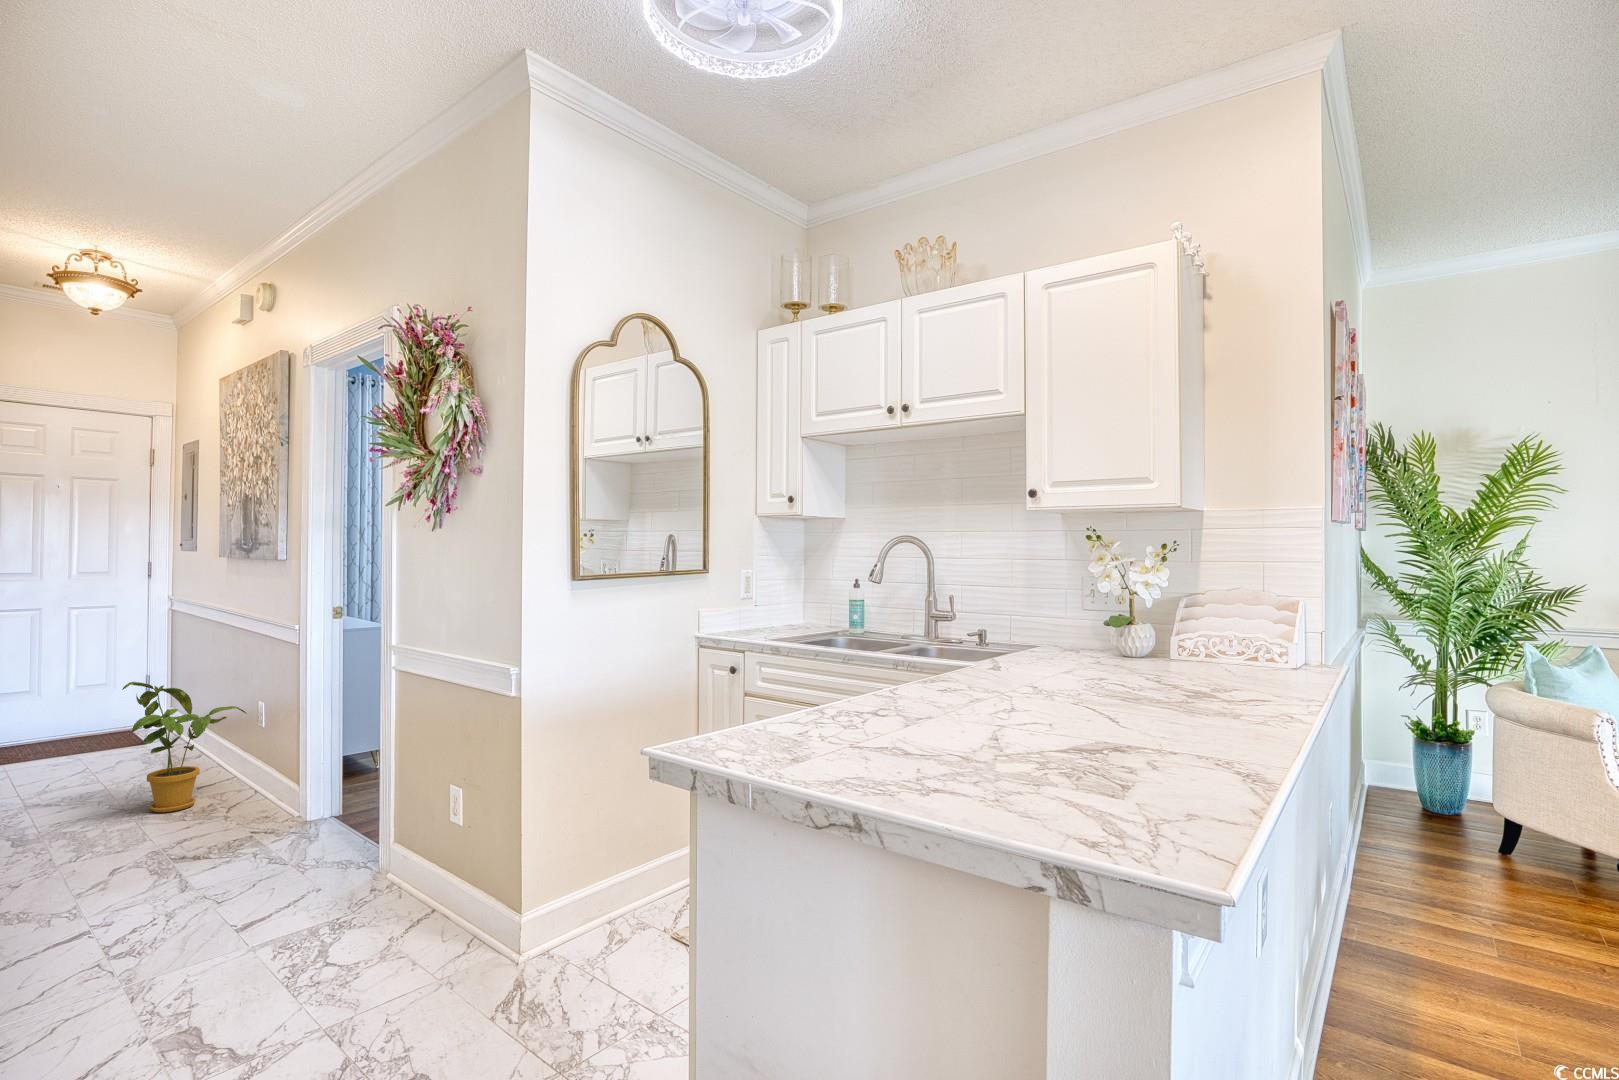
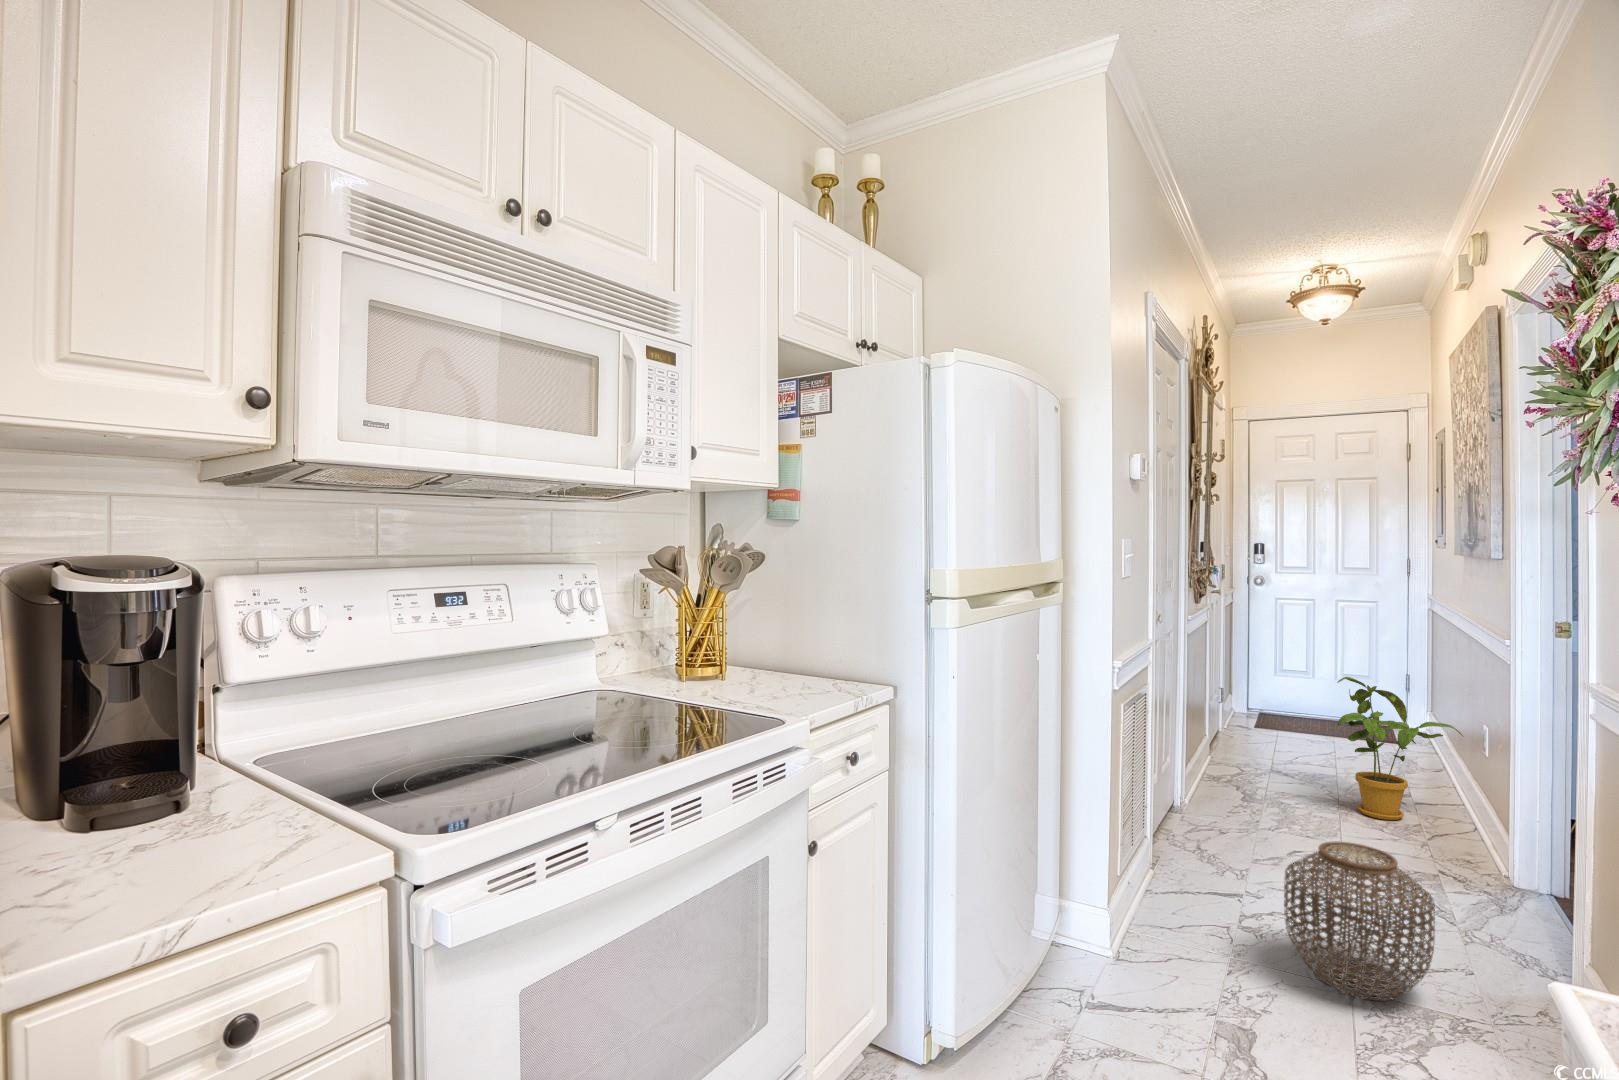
woven basket: none [178,816,314,955] -> present [1284,841,1435,1001]

